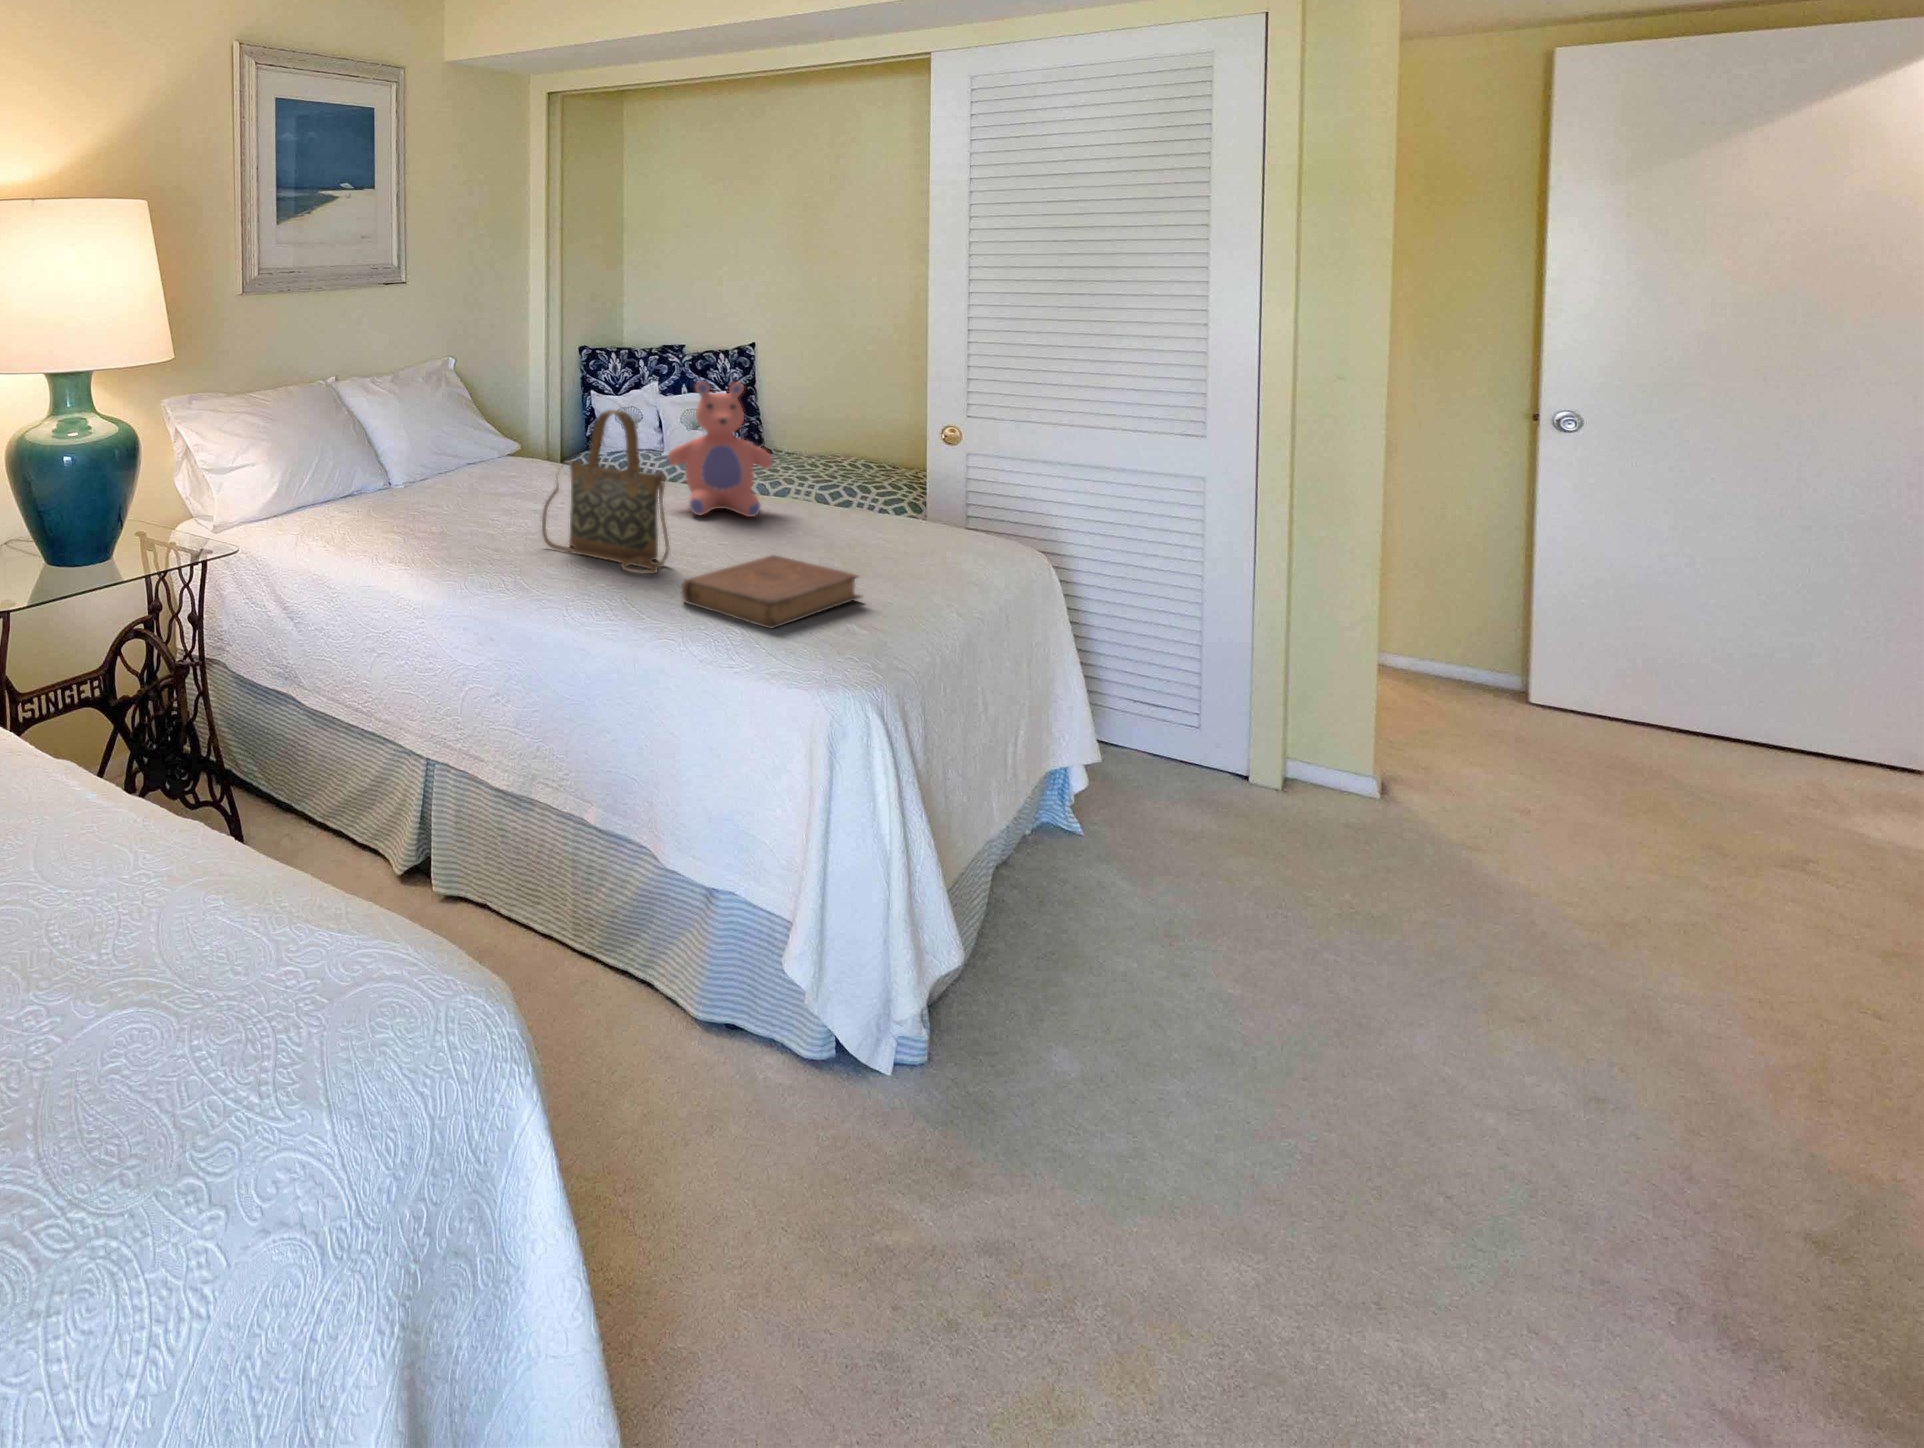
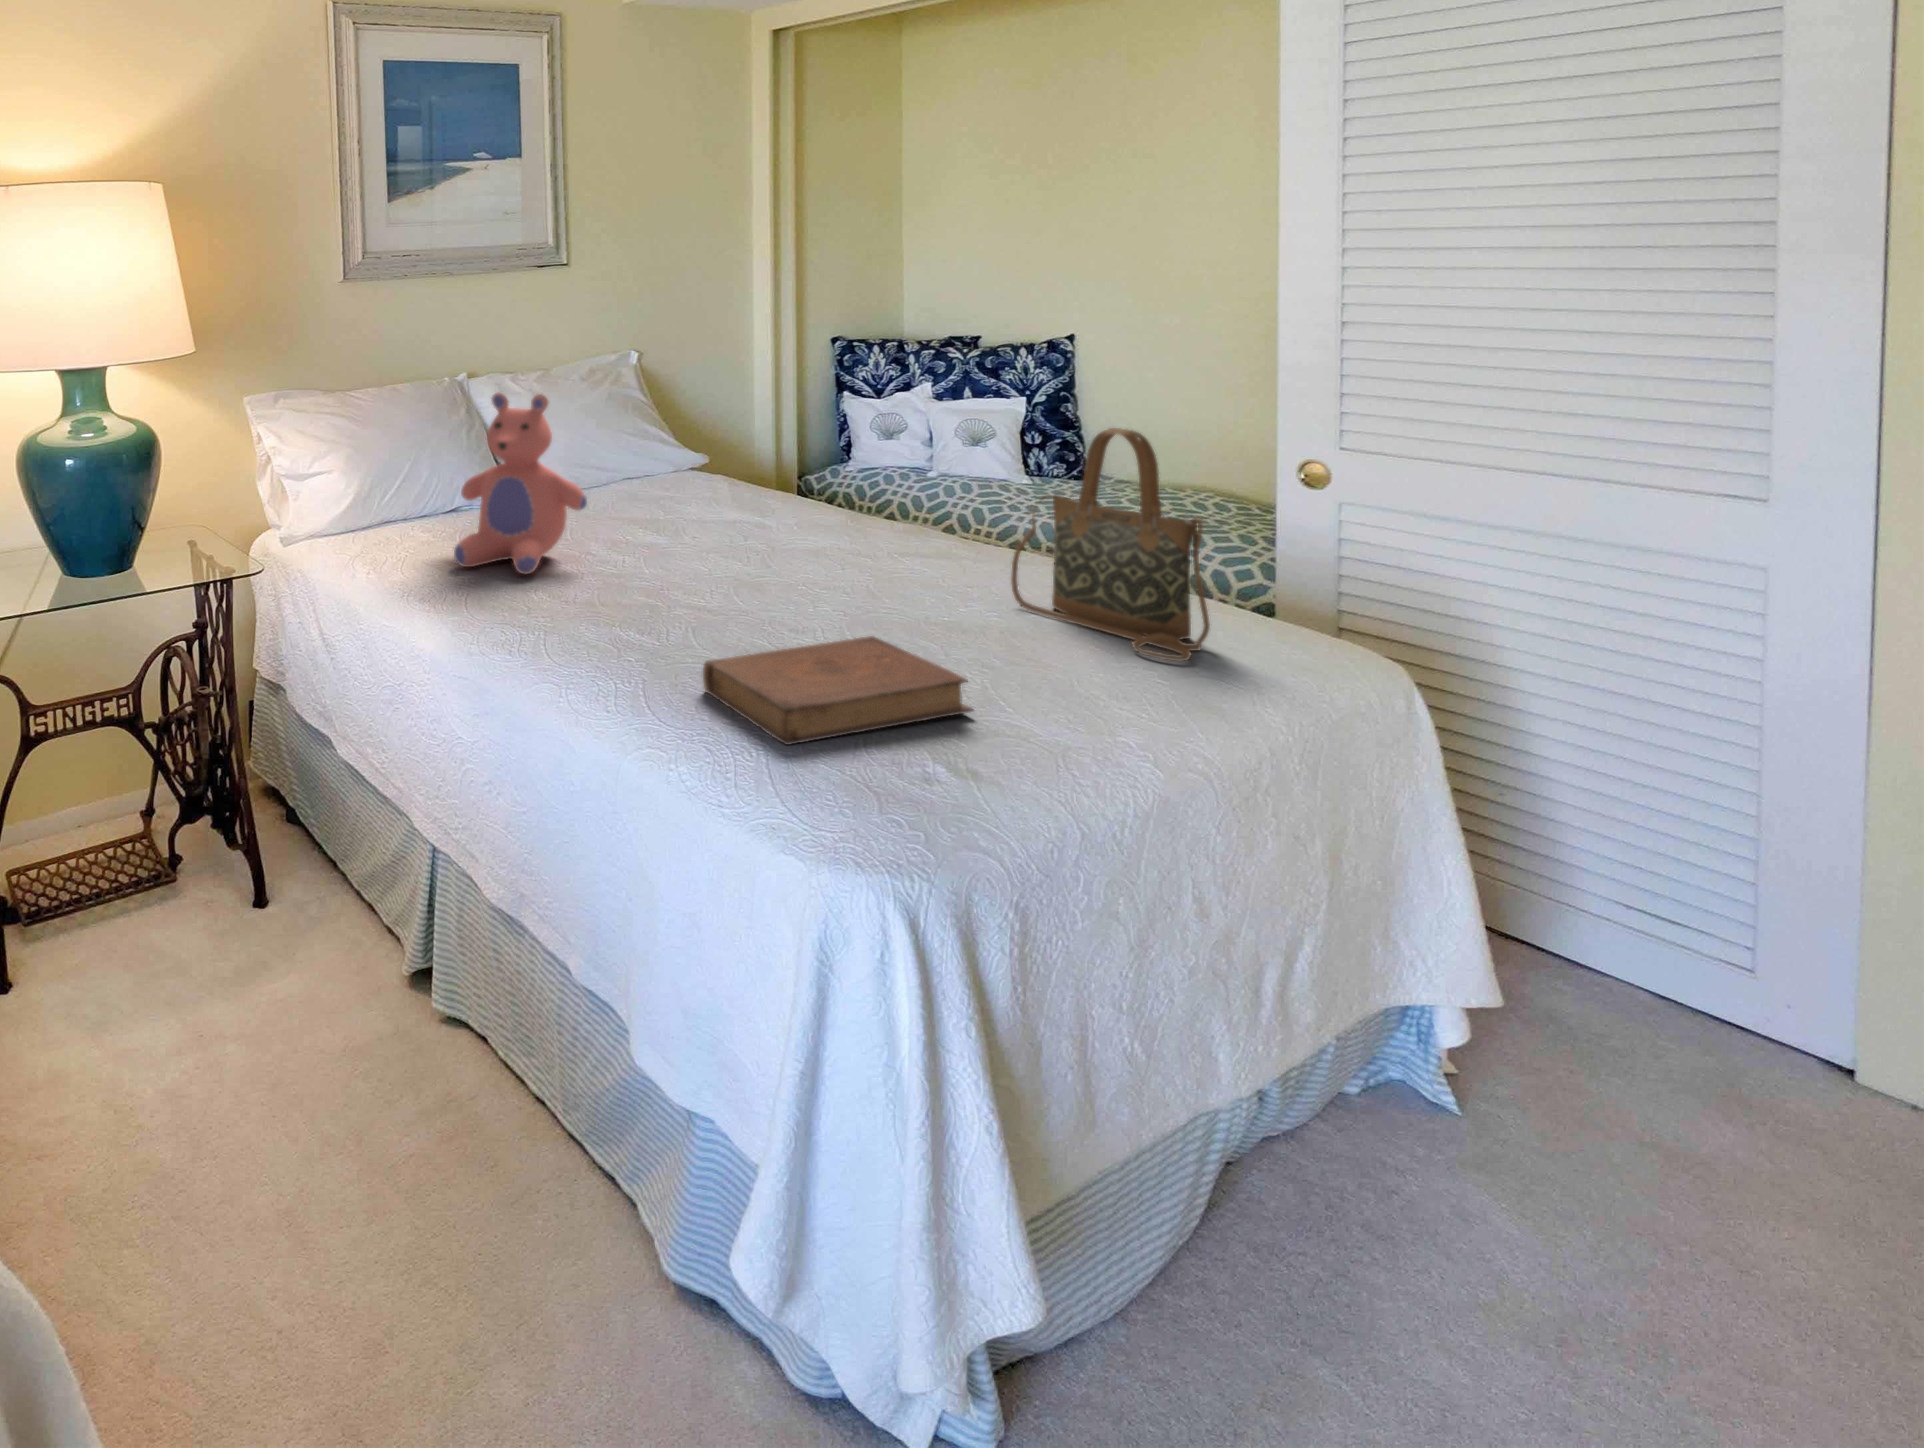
teddy bear: present [666,382,773,517] -> present [454,393,587,574]
handbag: present [542,410,669,574] -> present [1011,428,1210,661]

